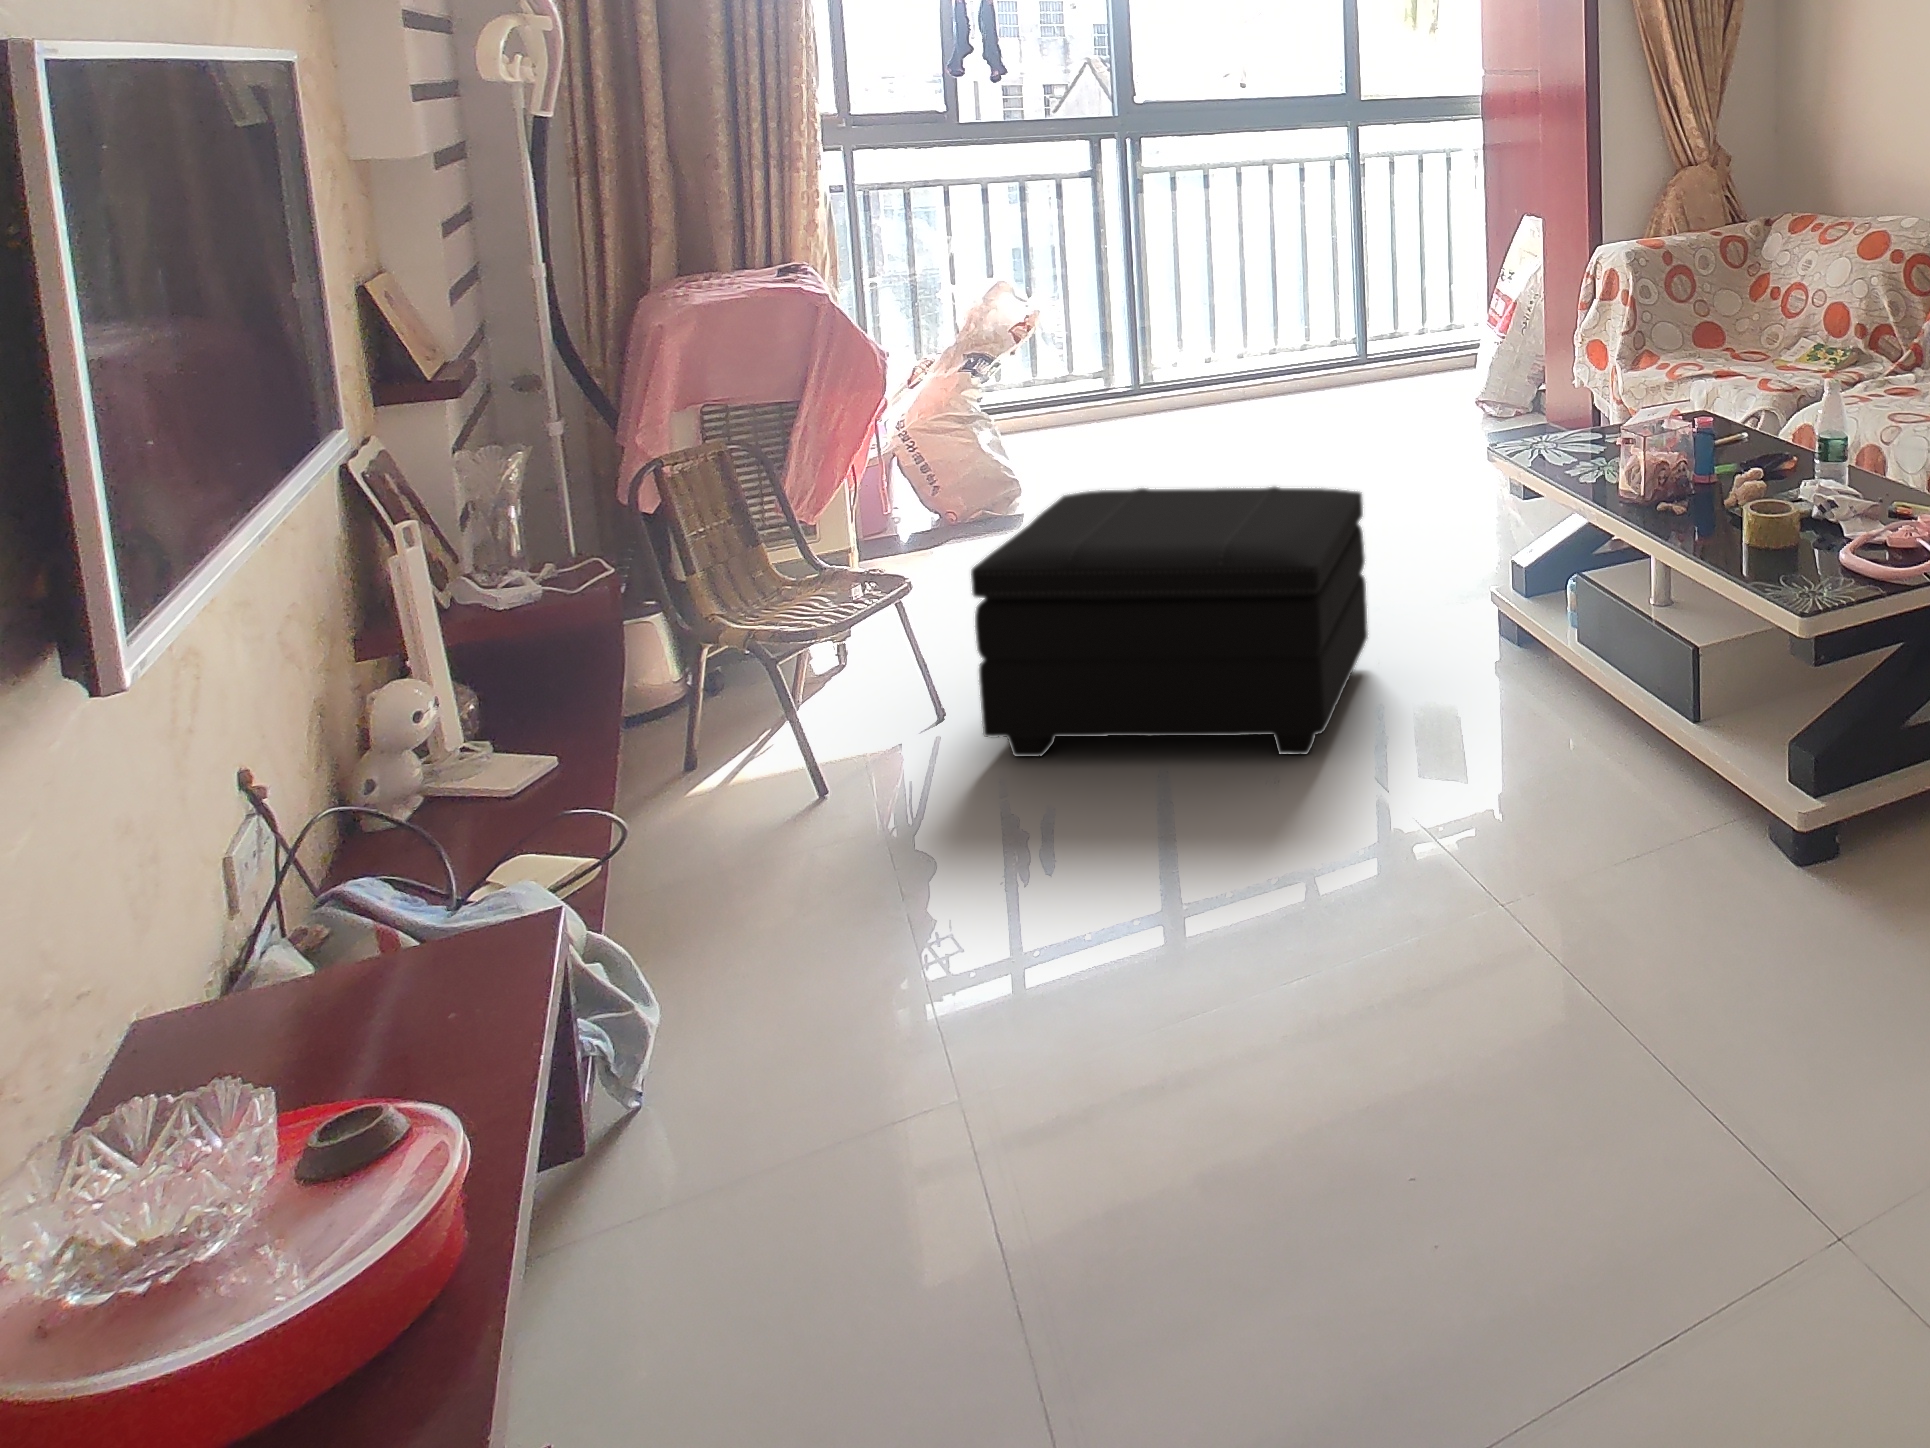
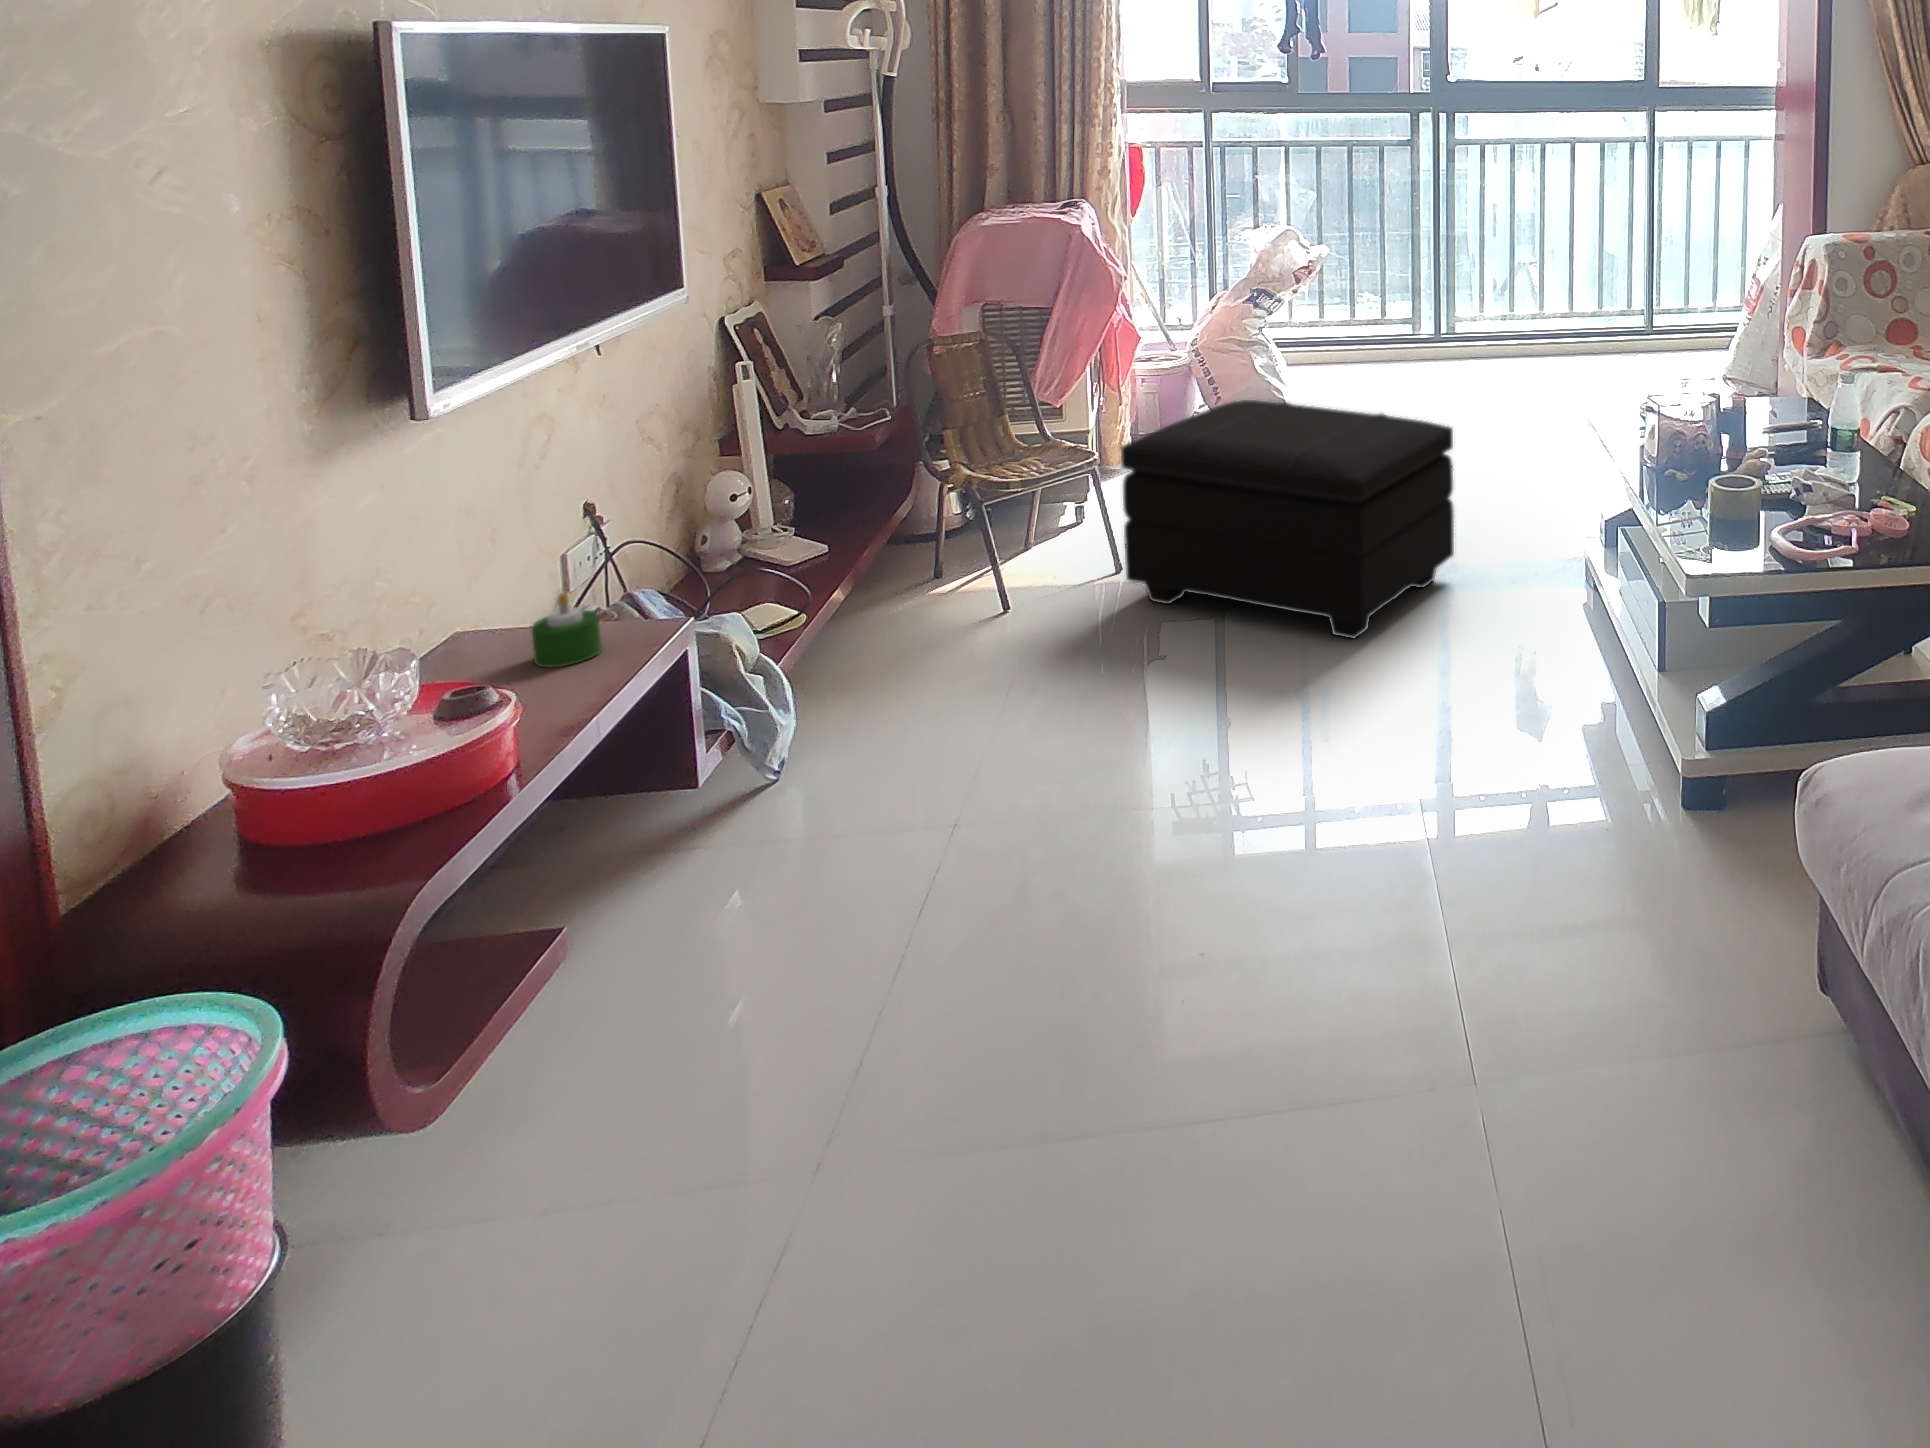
candle: none [350,918,466,1041] -> present [532,593,602,667]

